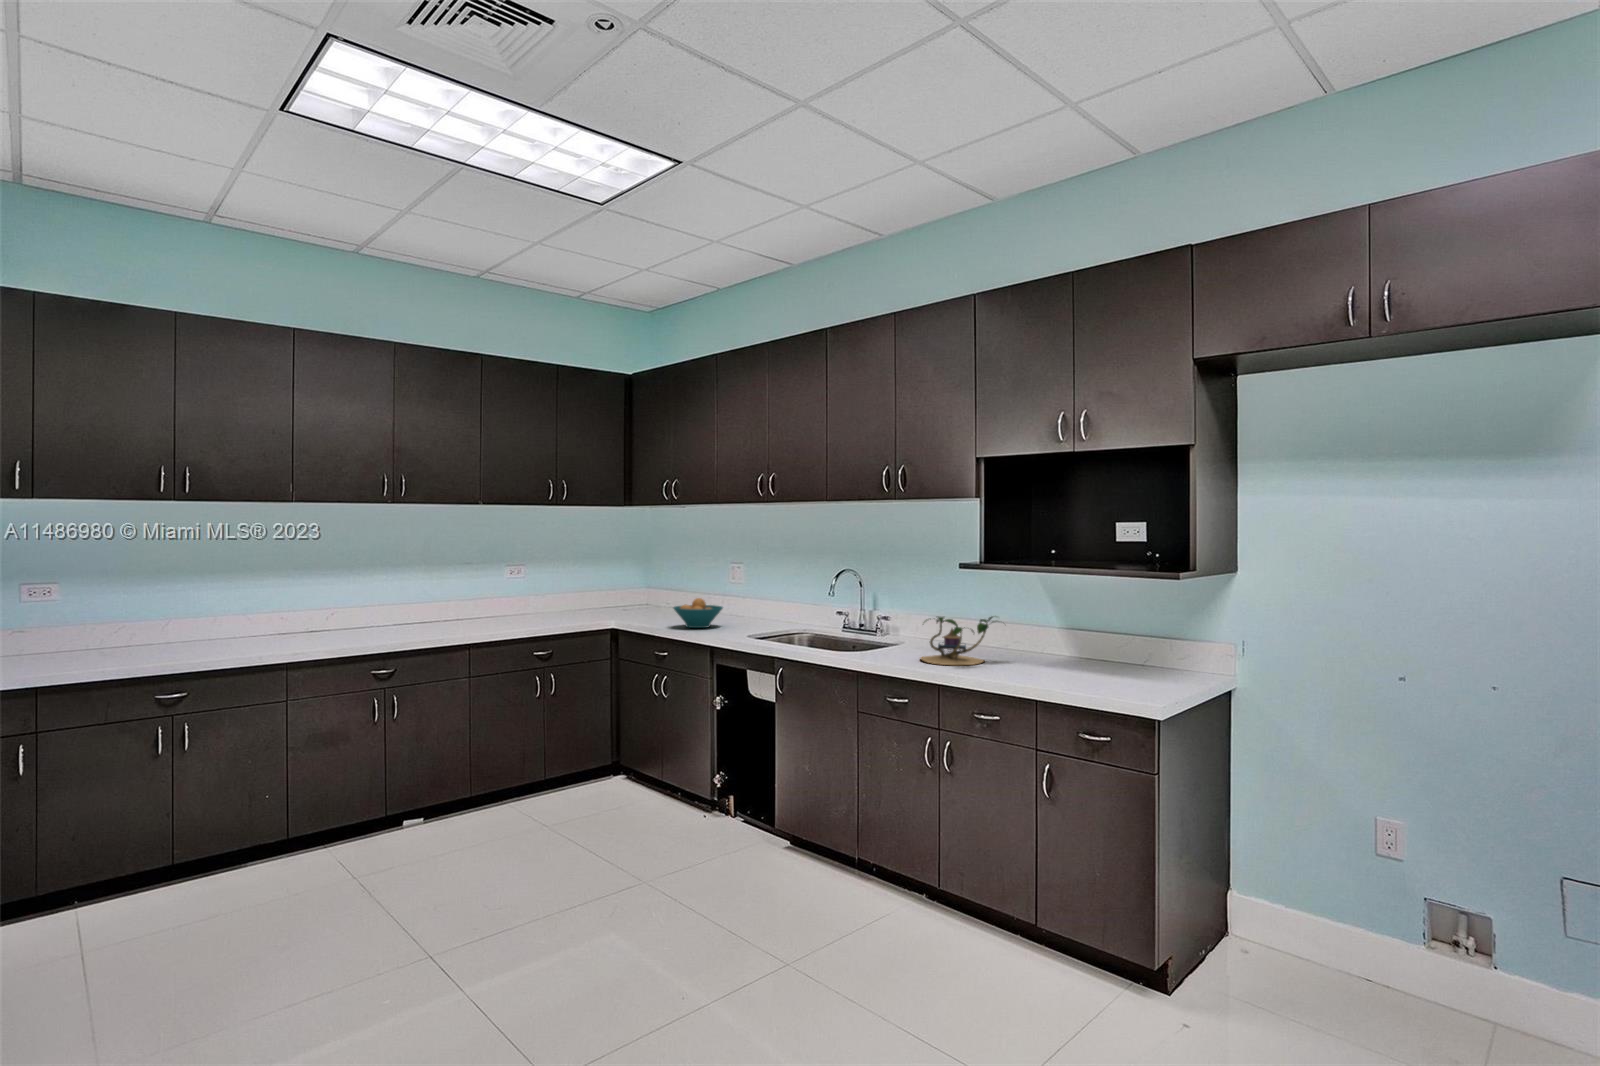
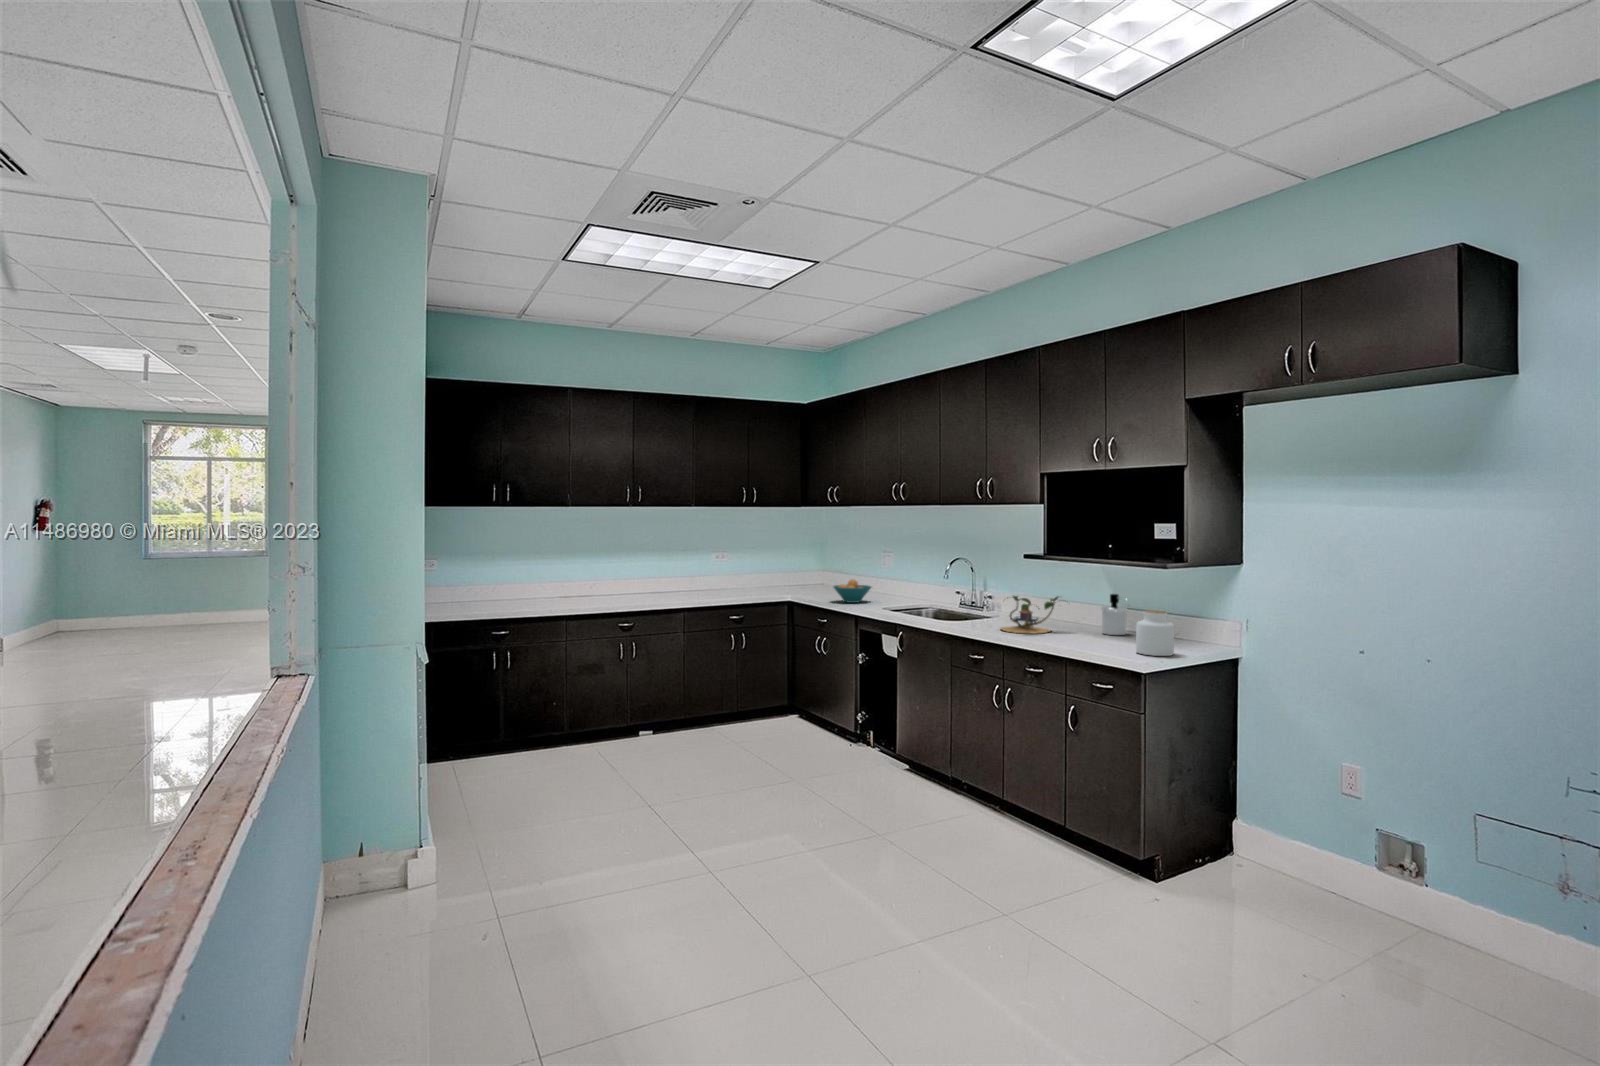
soap dispenser: none [1044,611,1085,663] -> present [1101,594,1129,635]
jar: none [1124,633,1173,693] -> present [1136,610,1174,656]

